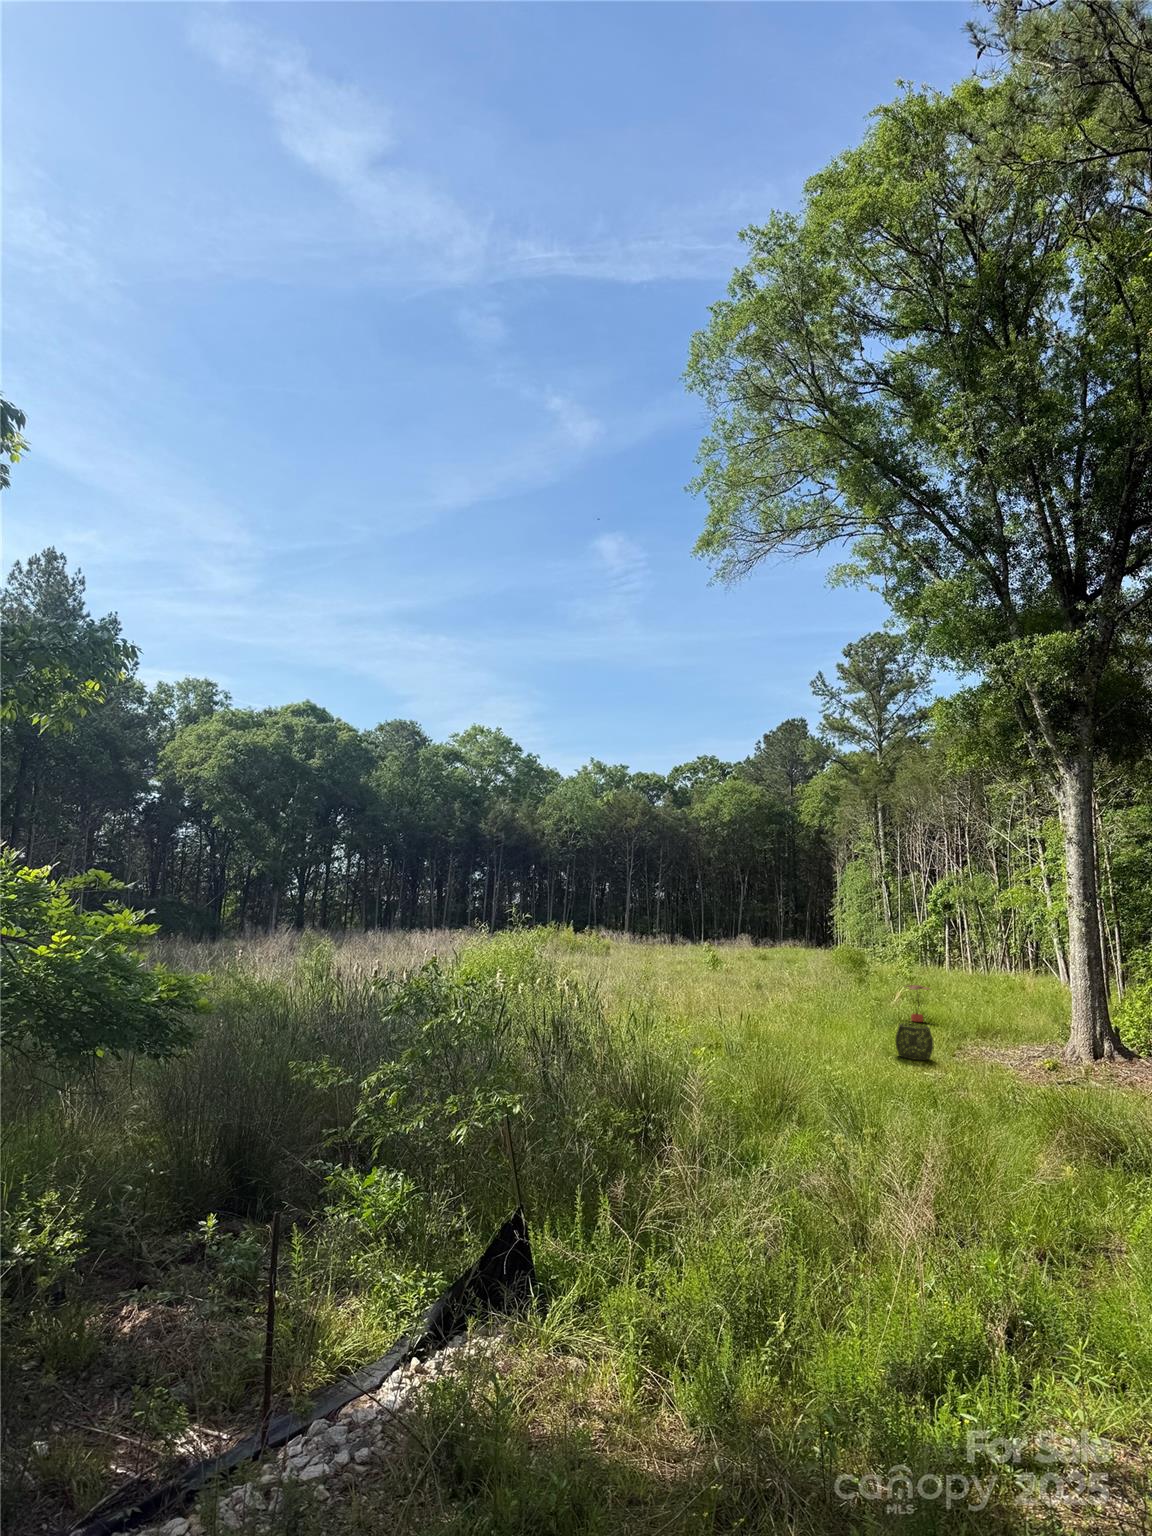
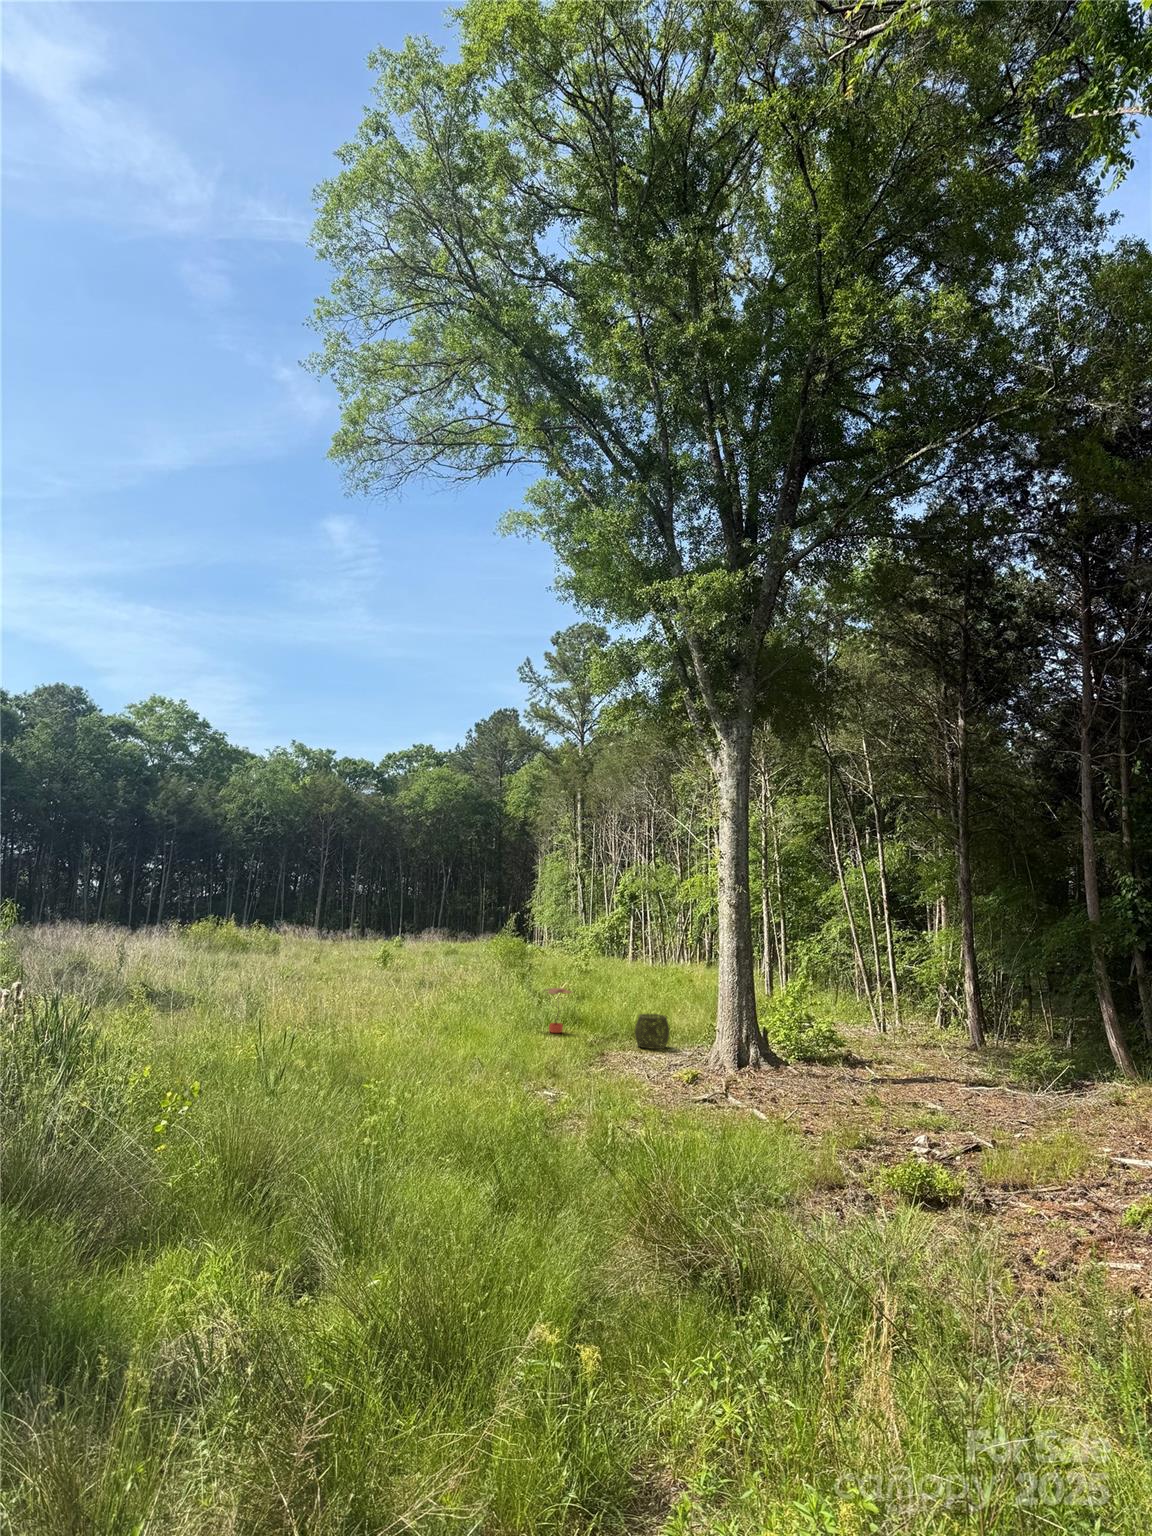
woven basket: present [895,1023,934,1060] -> present [635,1014,669,1049]

